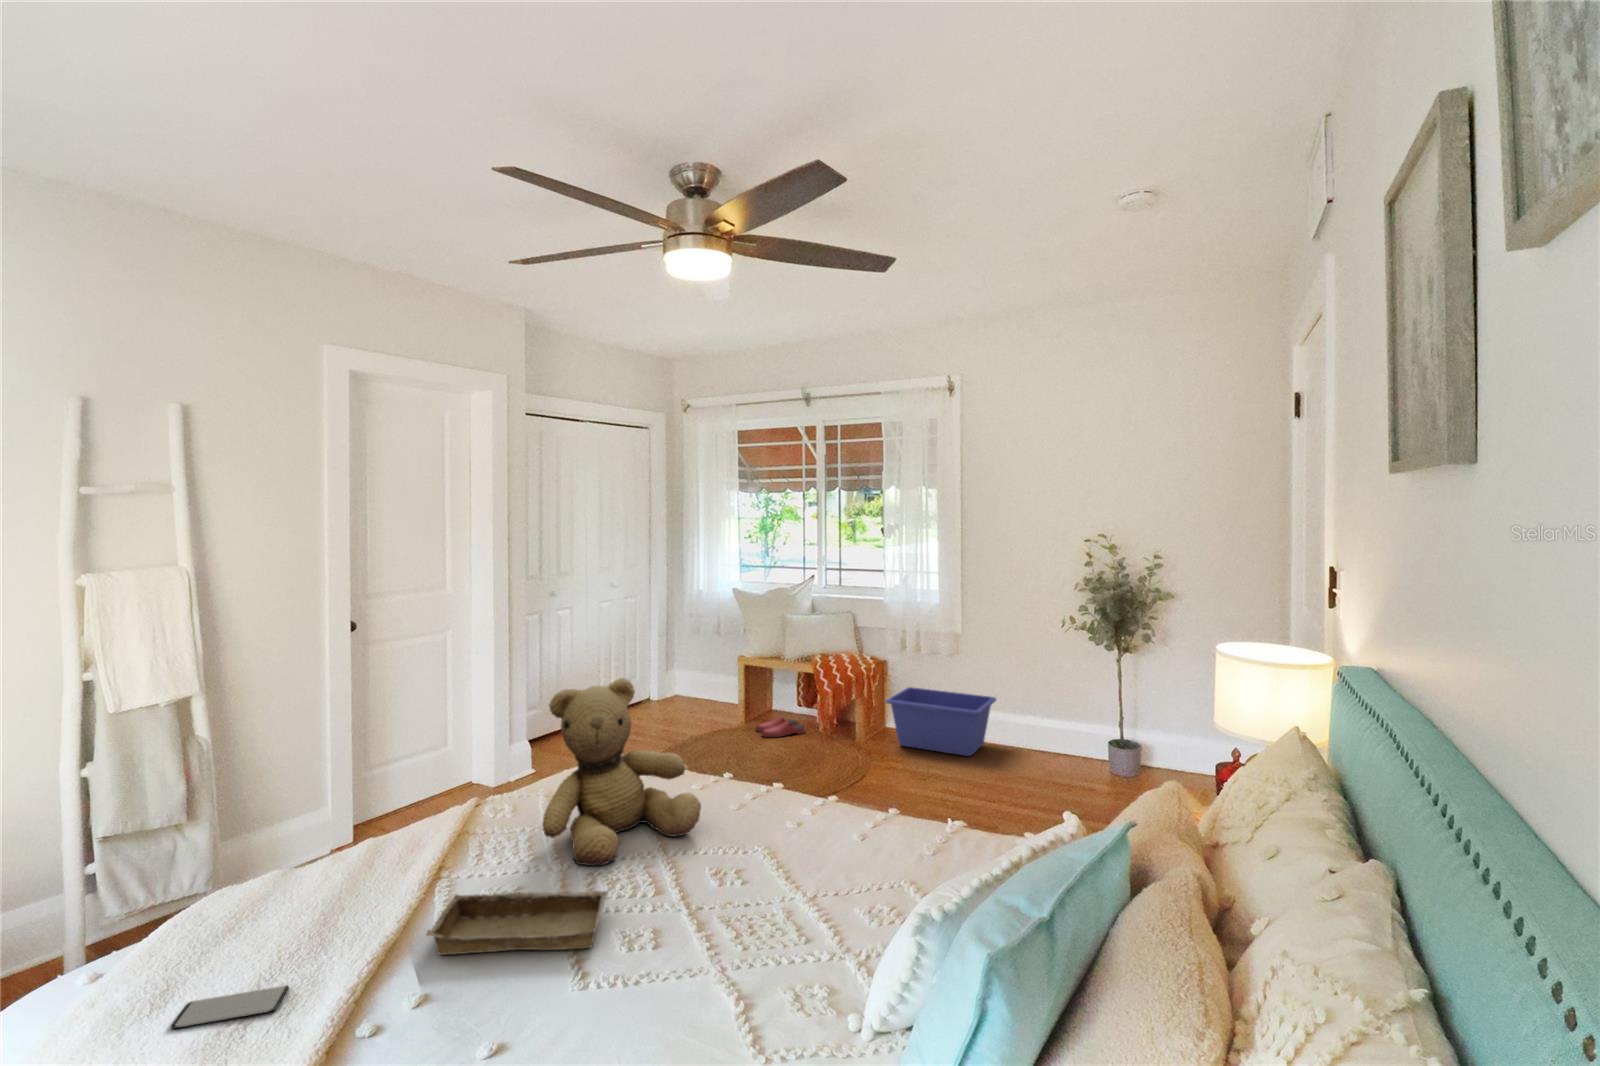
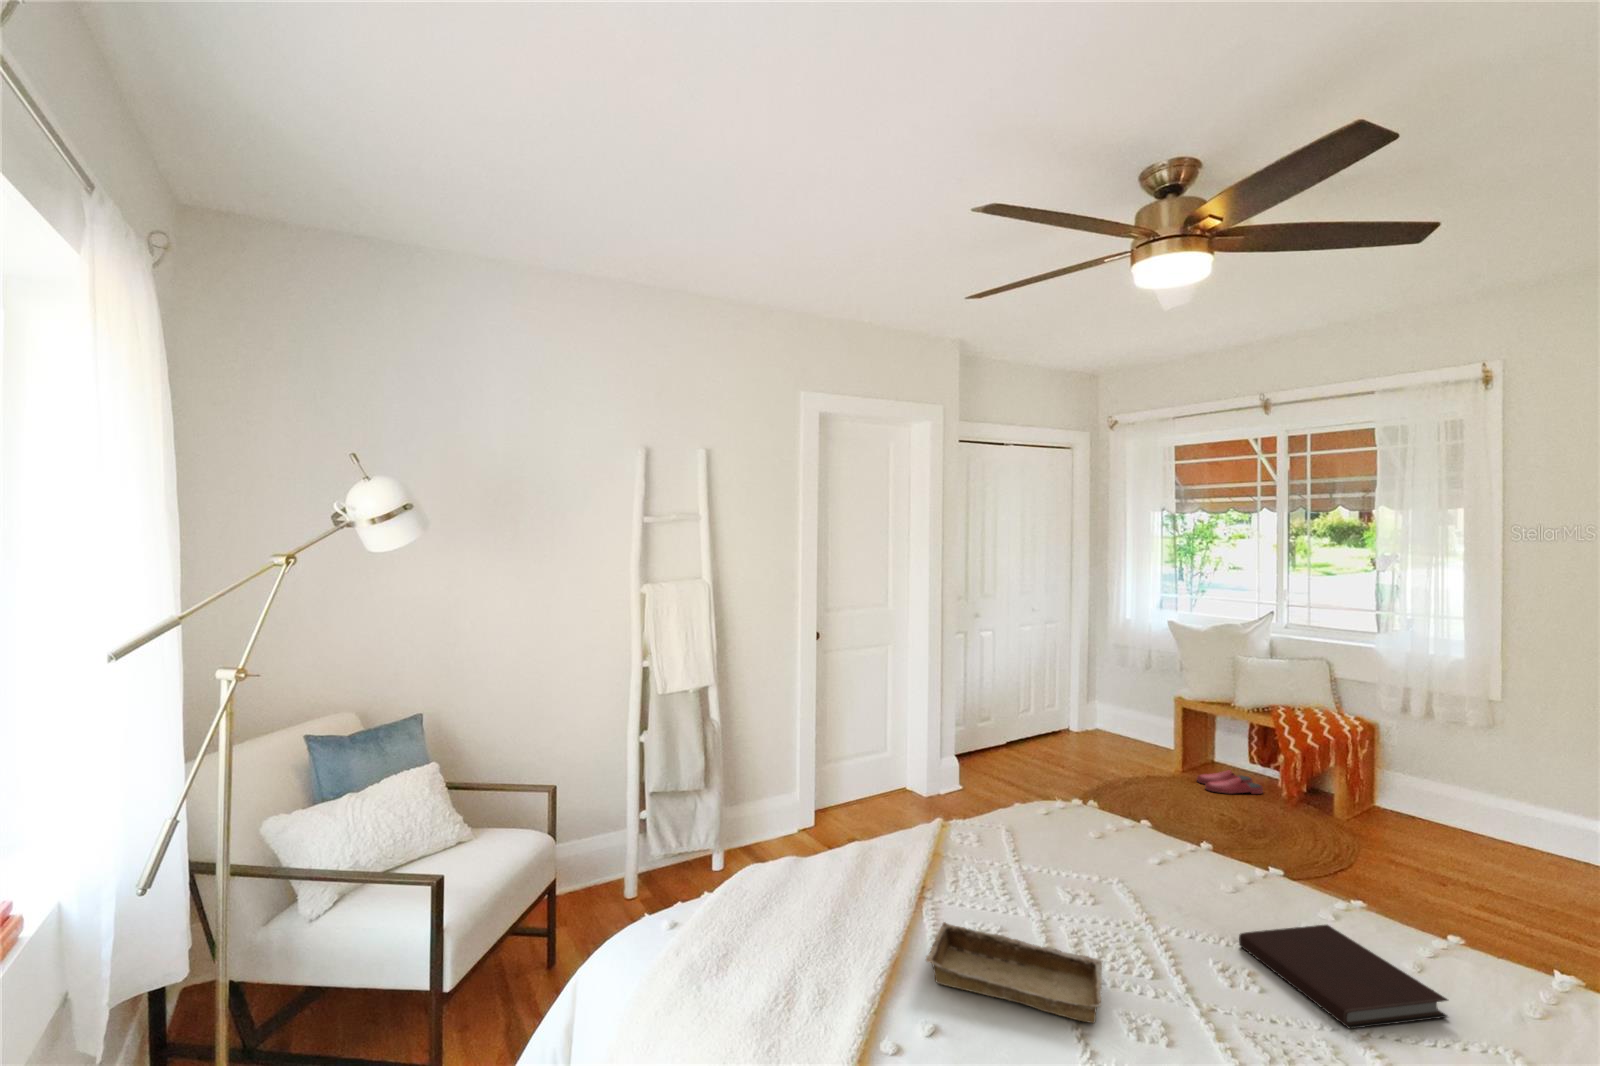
teddy bear: present [542,678,701,866] -> none [1014,722,1191,925]
storage bin: present [886,687,996,756] -> none [1384,759,1574,866]
notebook: none [732,819,866,894] -> present [1239,925,1448,1028]
smartphone: present [171,985,289,1029] -> none [733,968,816,999]

